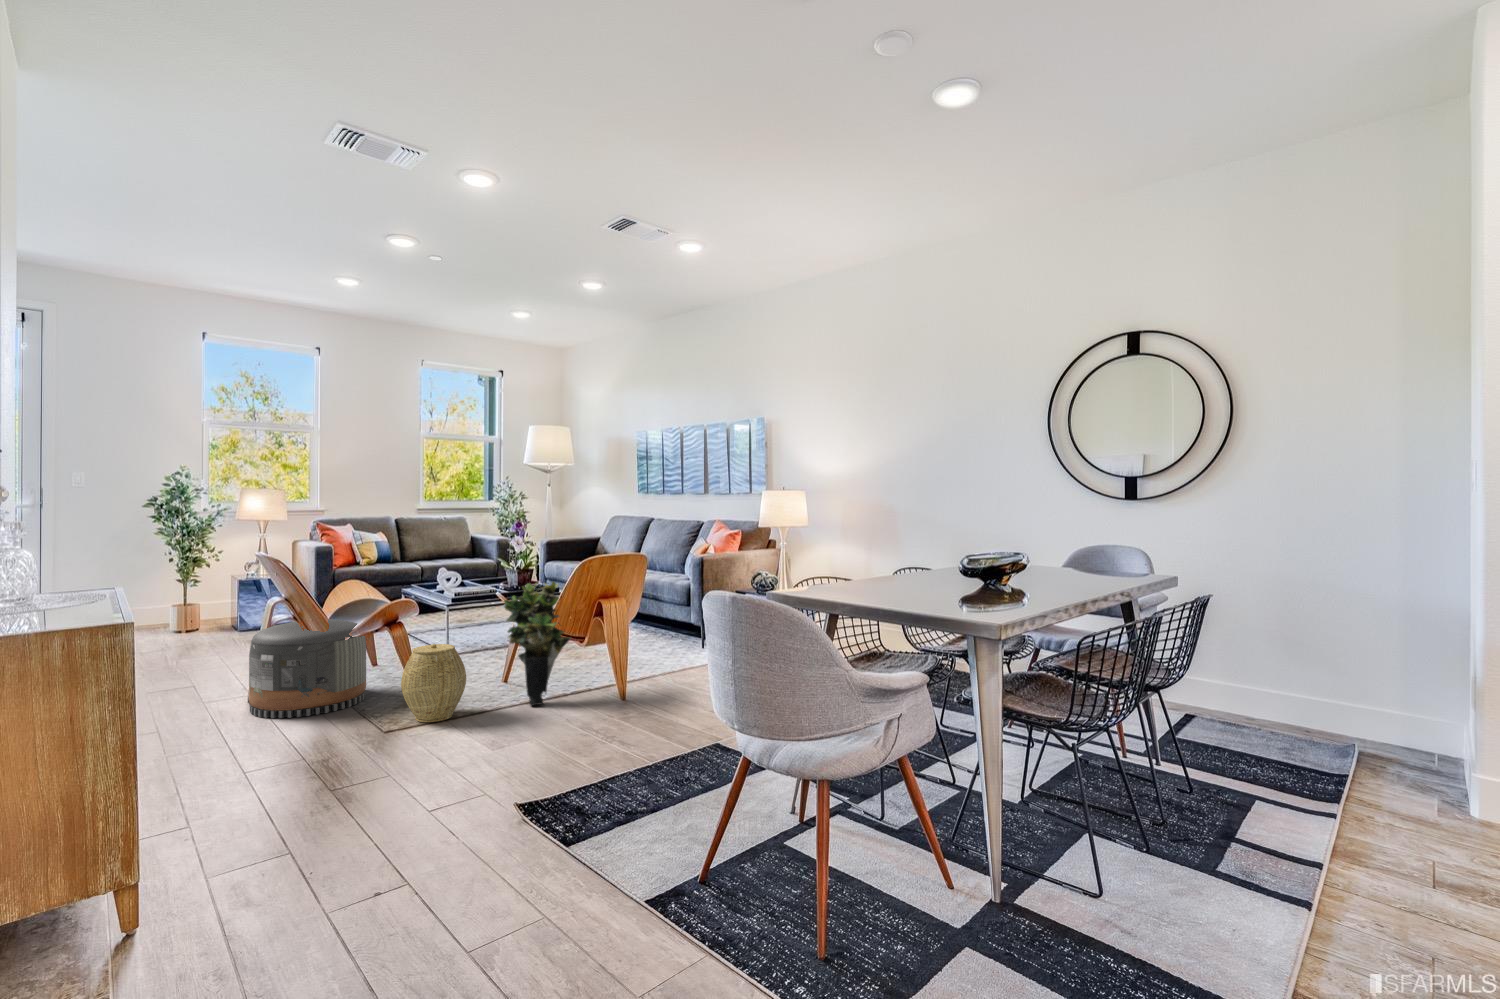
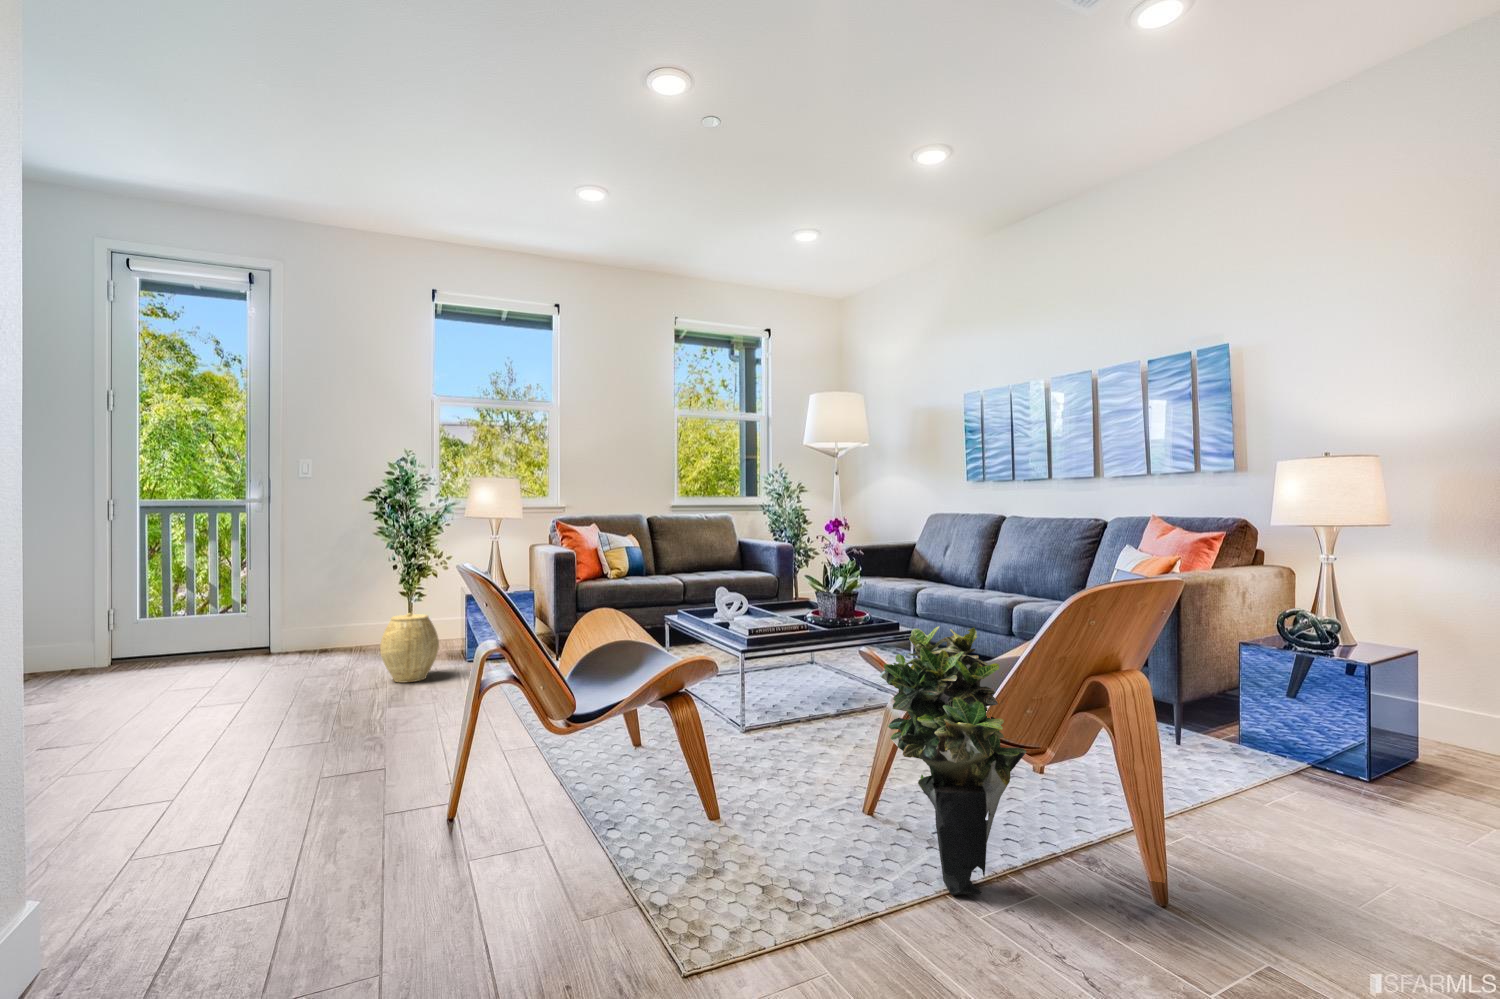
pouf: present [249,619,366,718] -> none [450,678,631,868]
woven basket: present [401,644,466,722] -> present [380,613,439,682]

